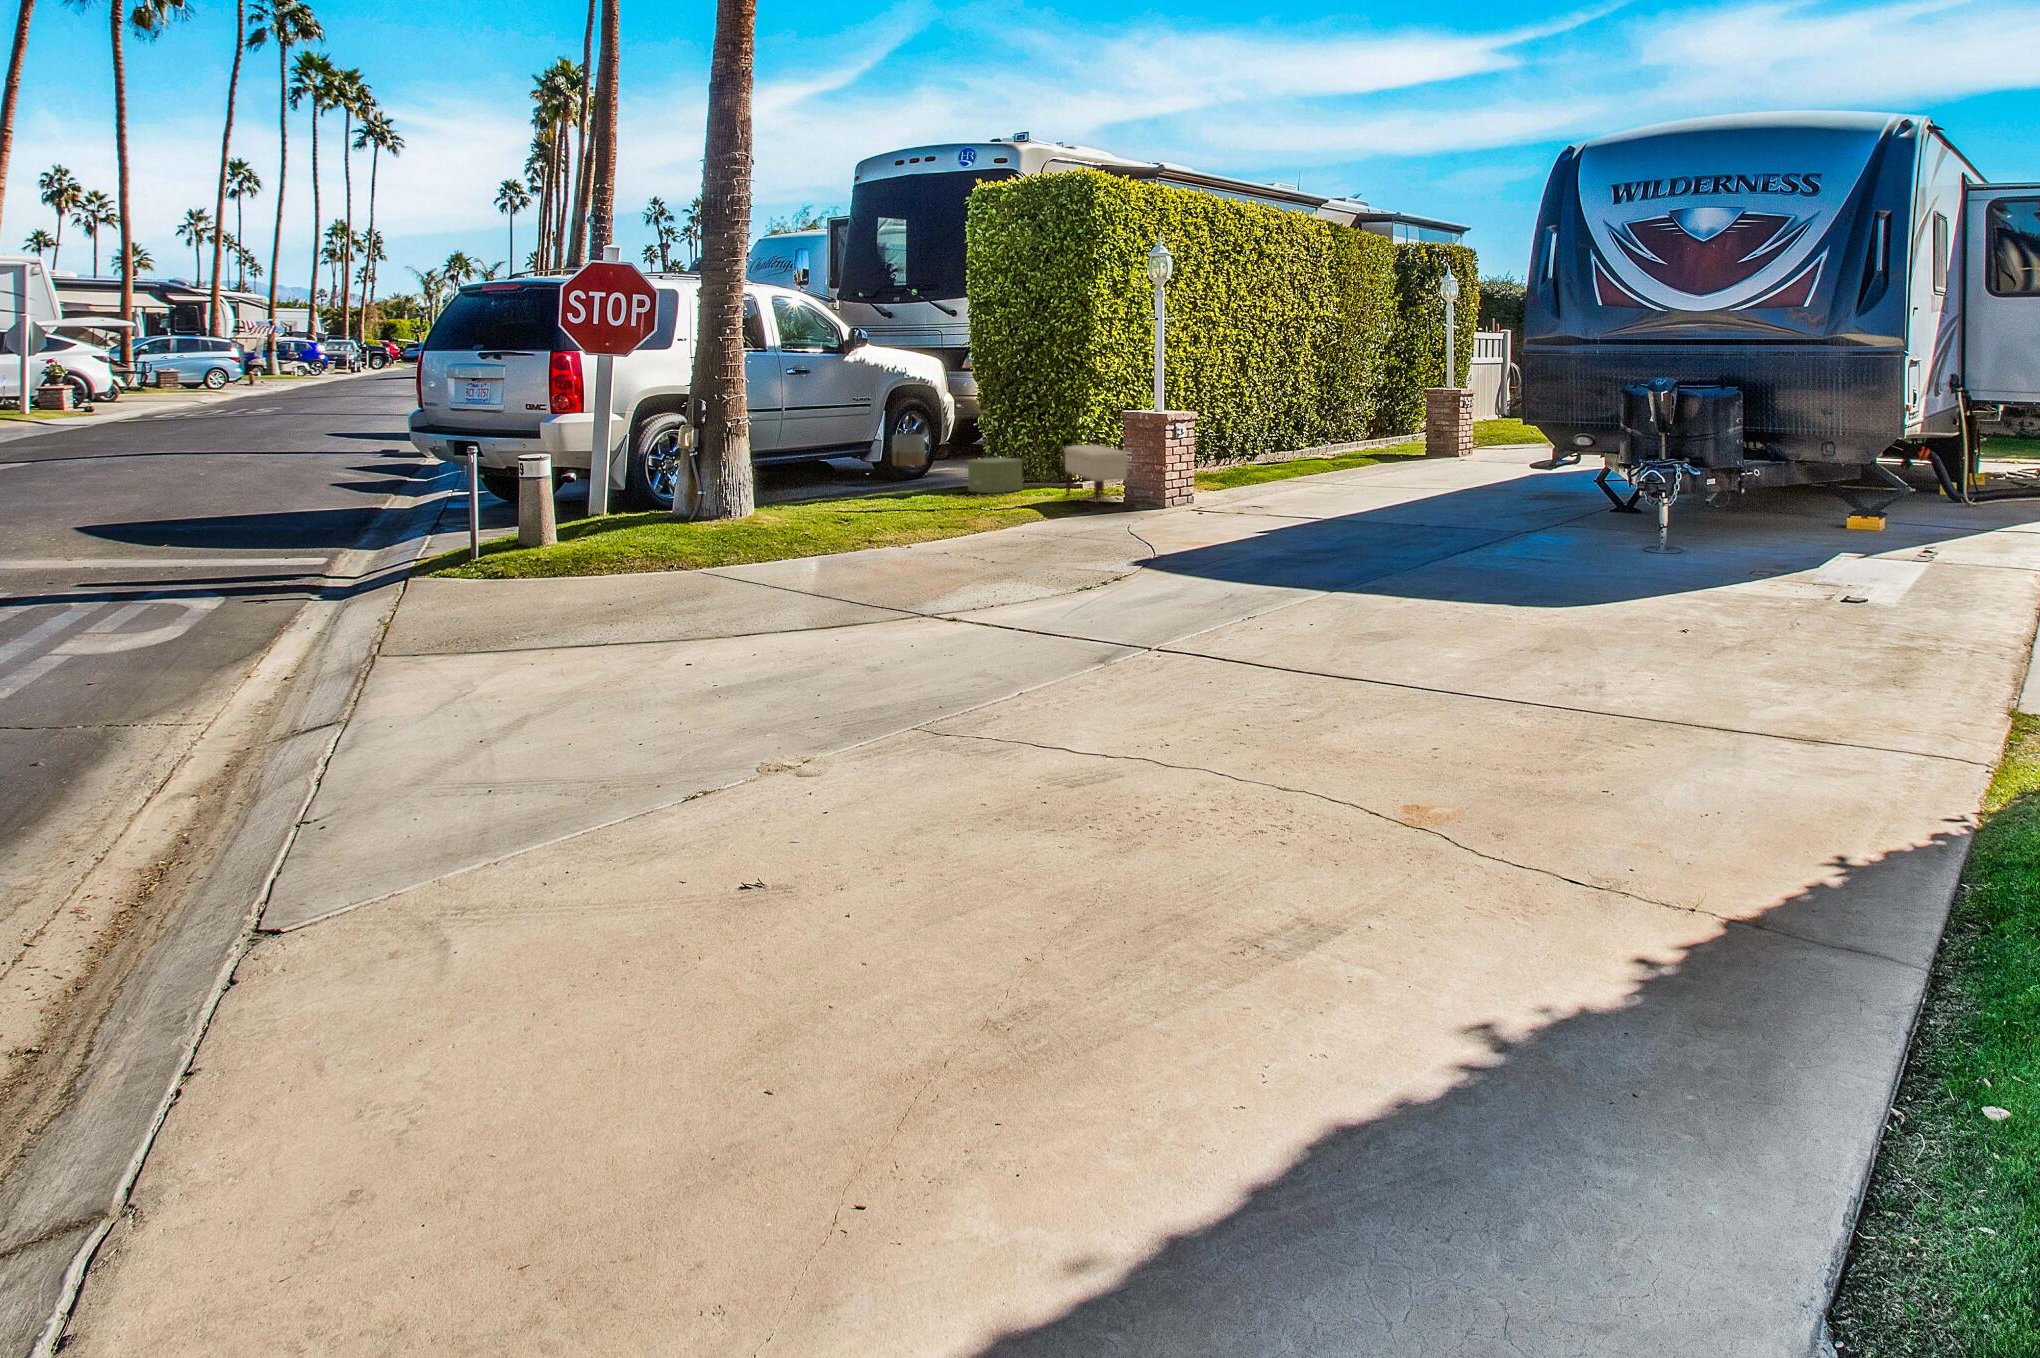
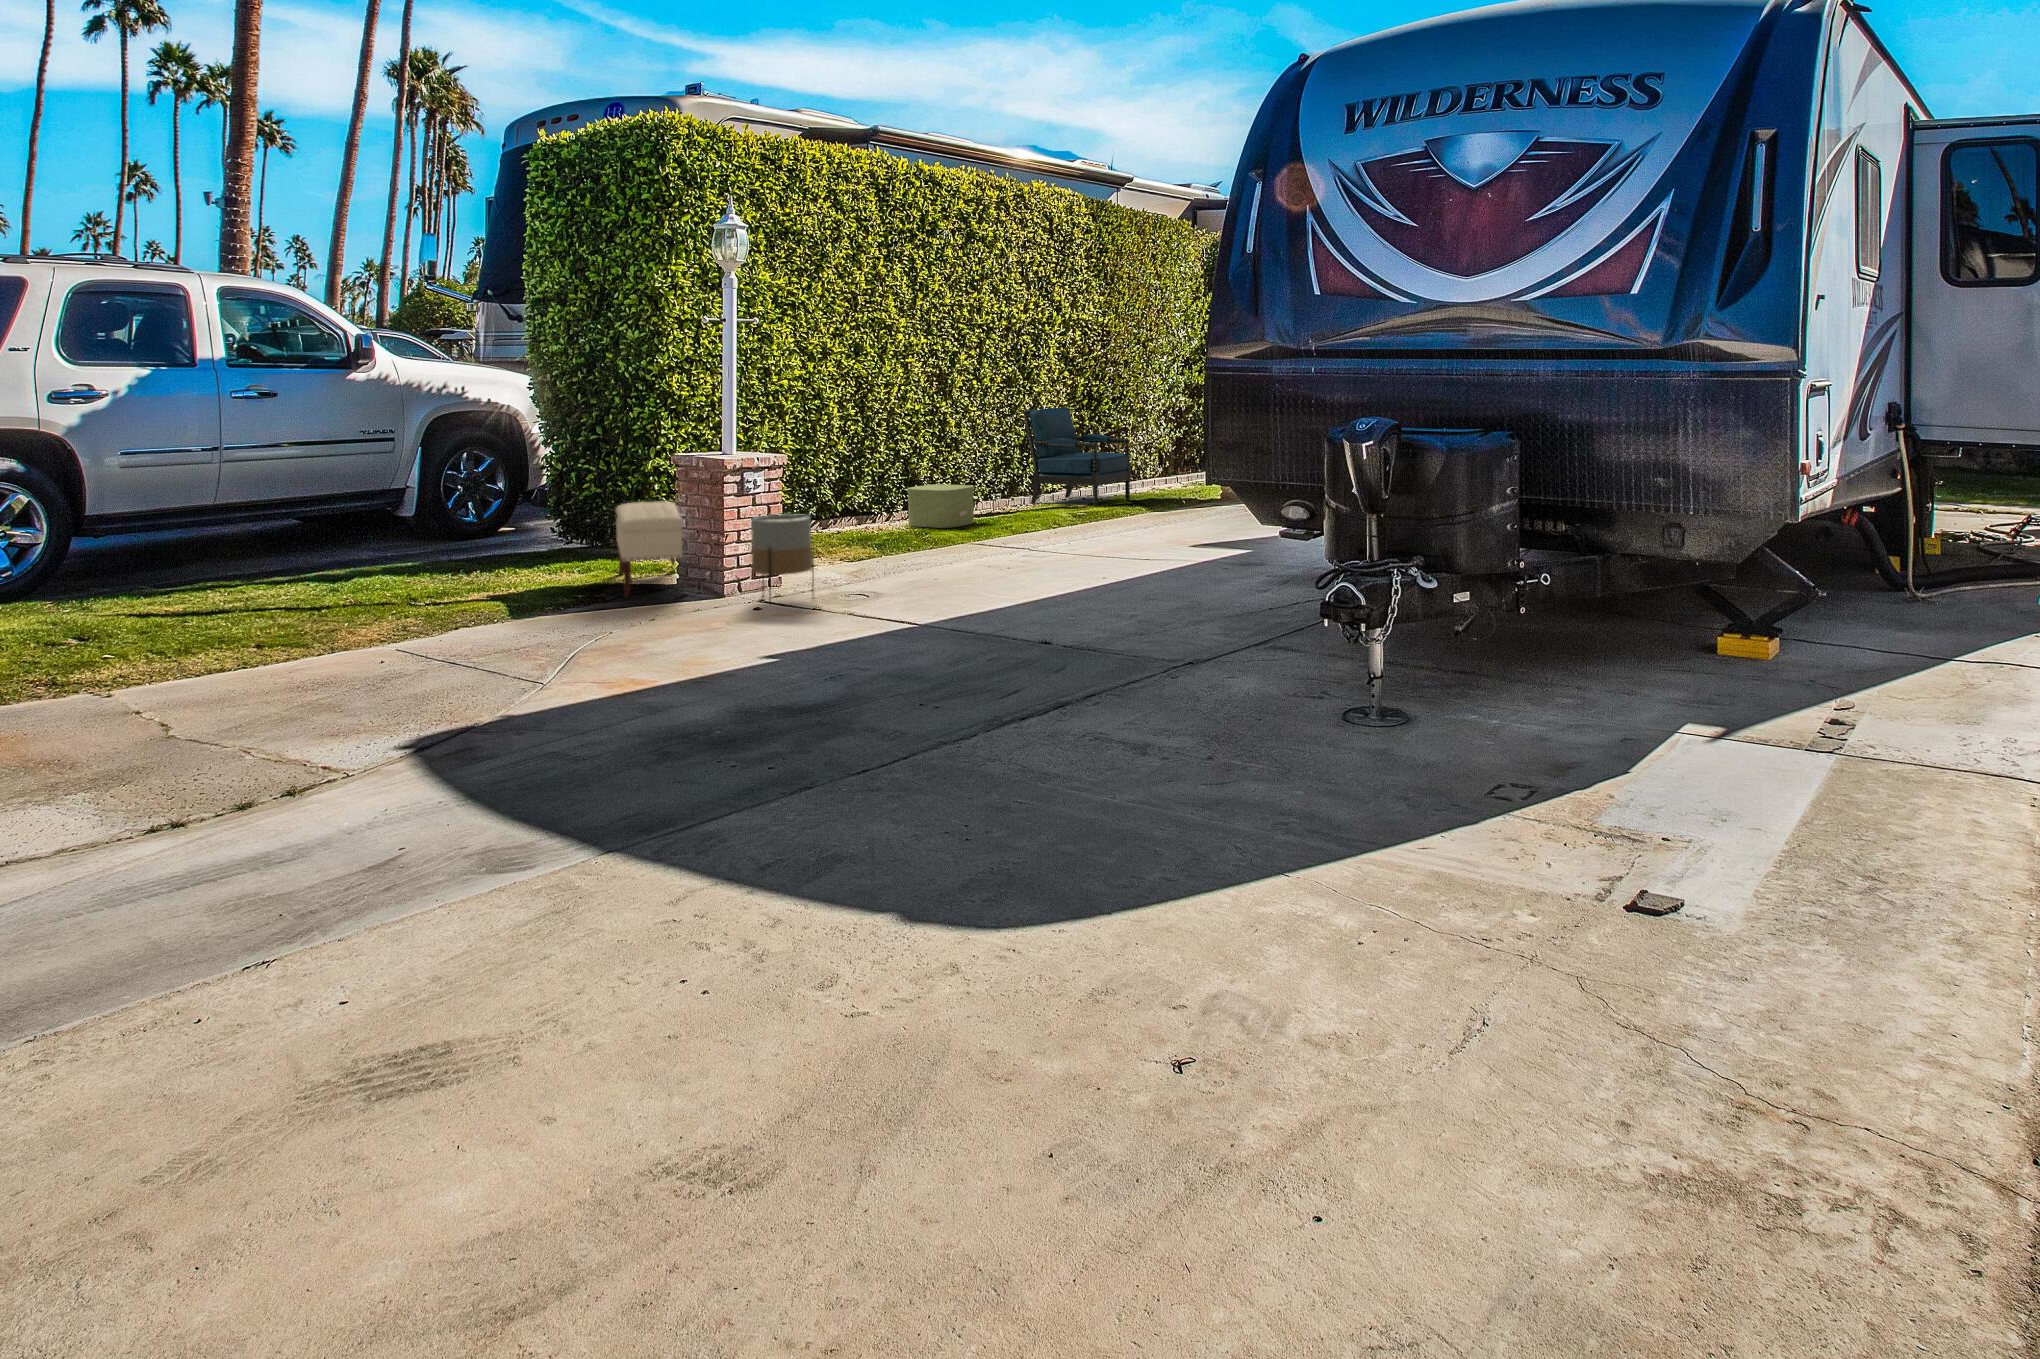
chair: none [1287,384,1366,456] -> present [1023,408,1131,506]
planter: present [892,434,927,467] -> present [751,514,814,602]
storage box: present [968,458,1022,493] -> present [907,484,974,528]

